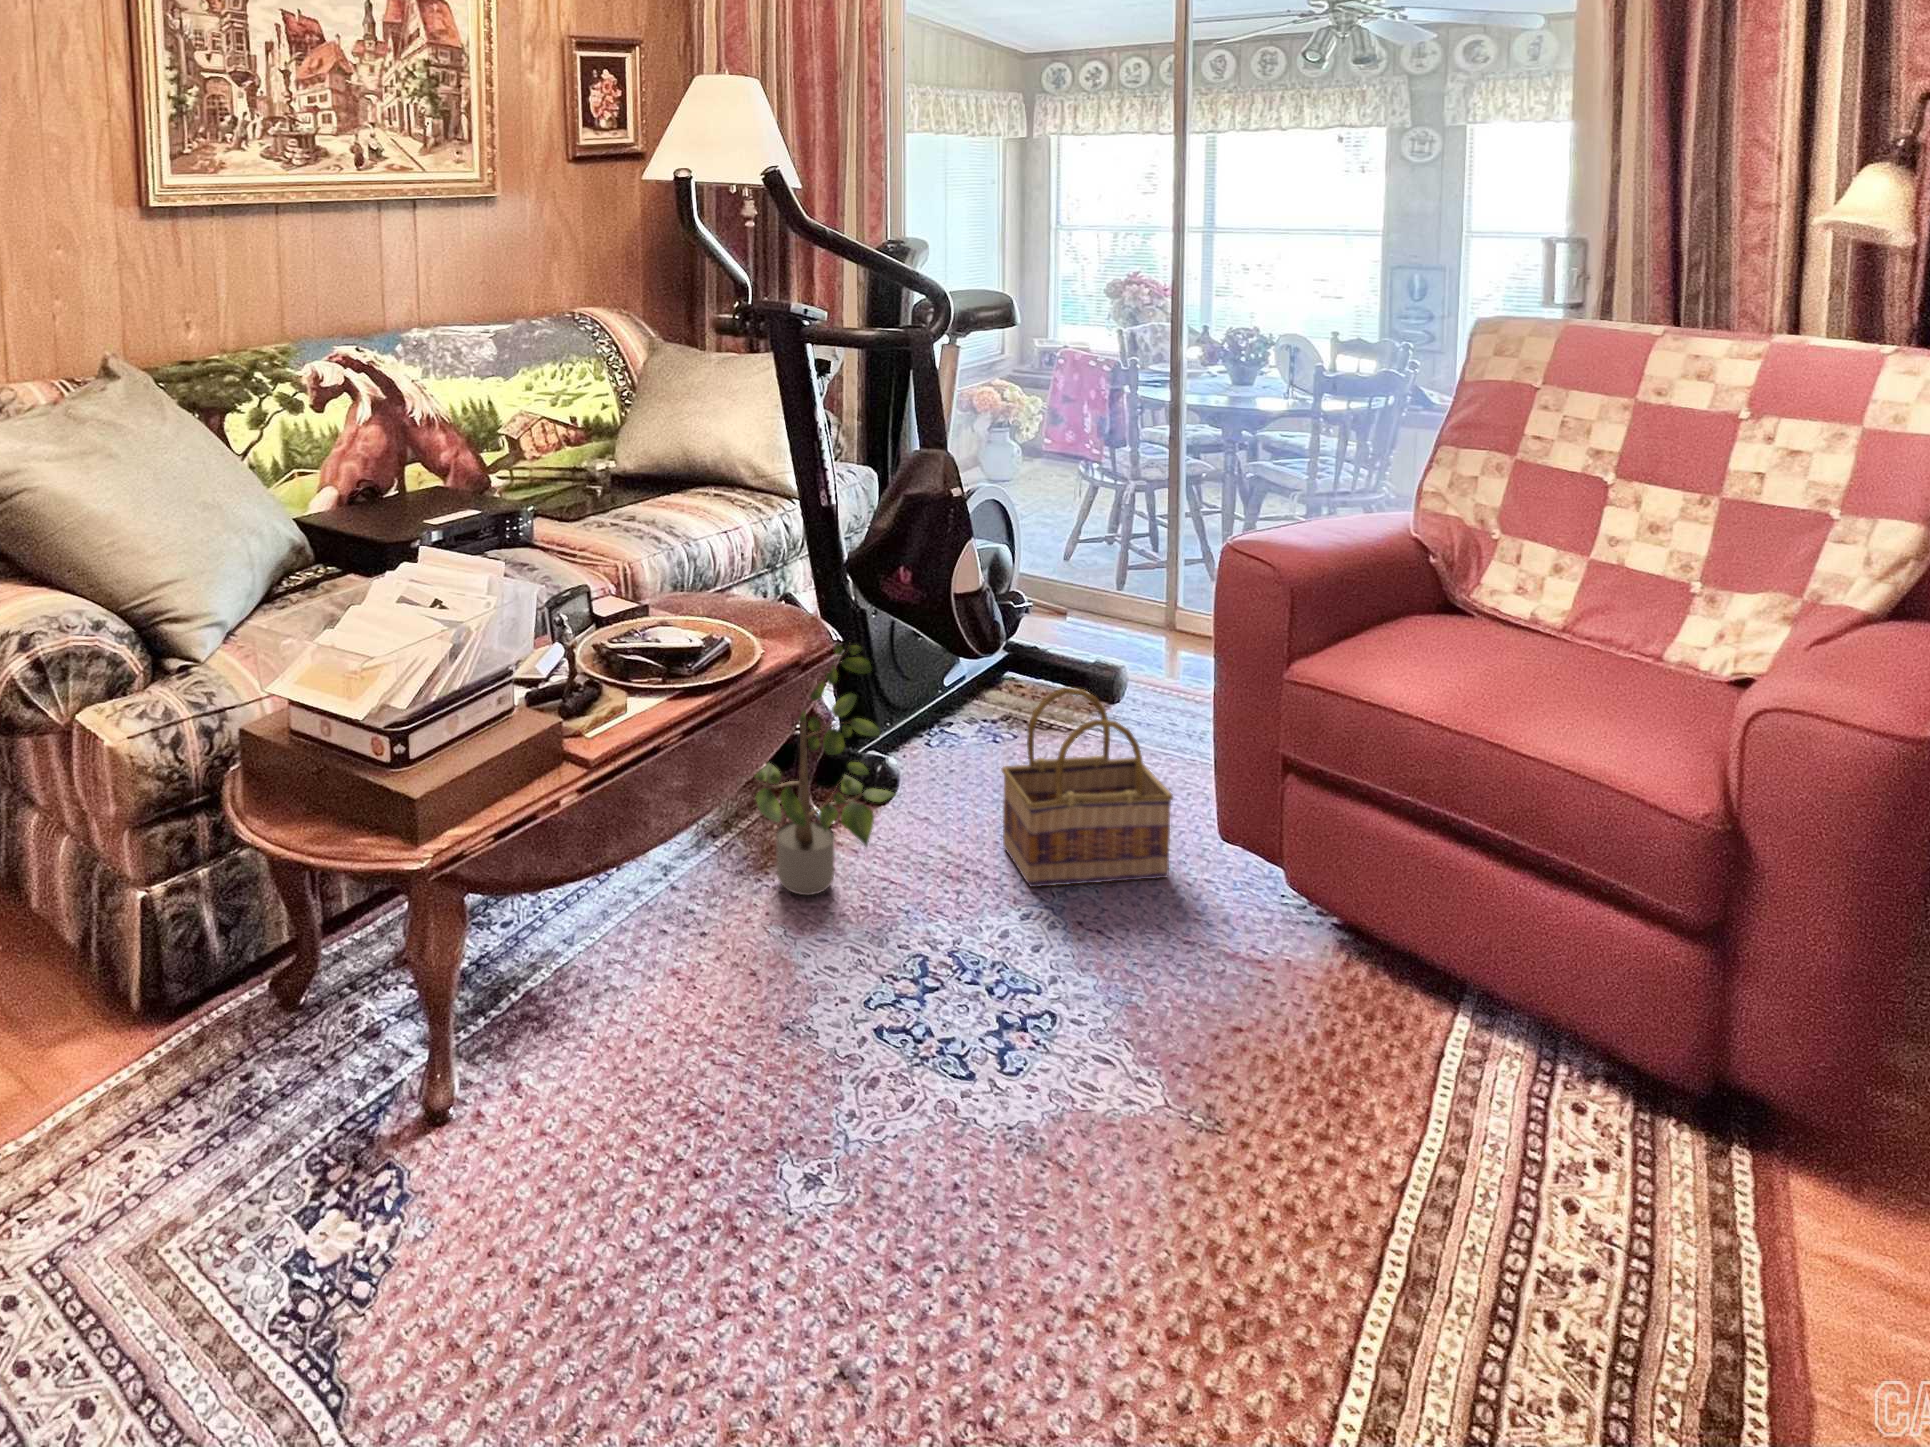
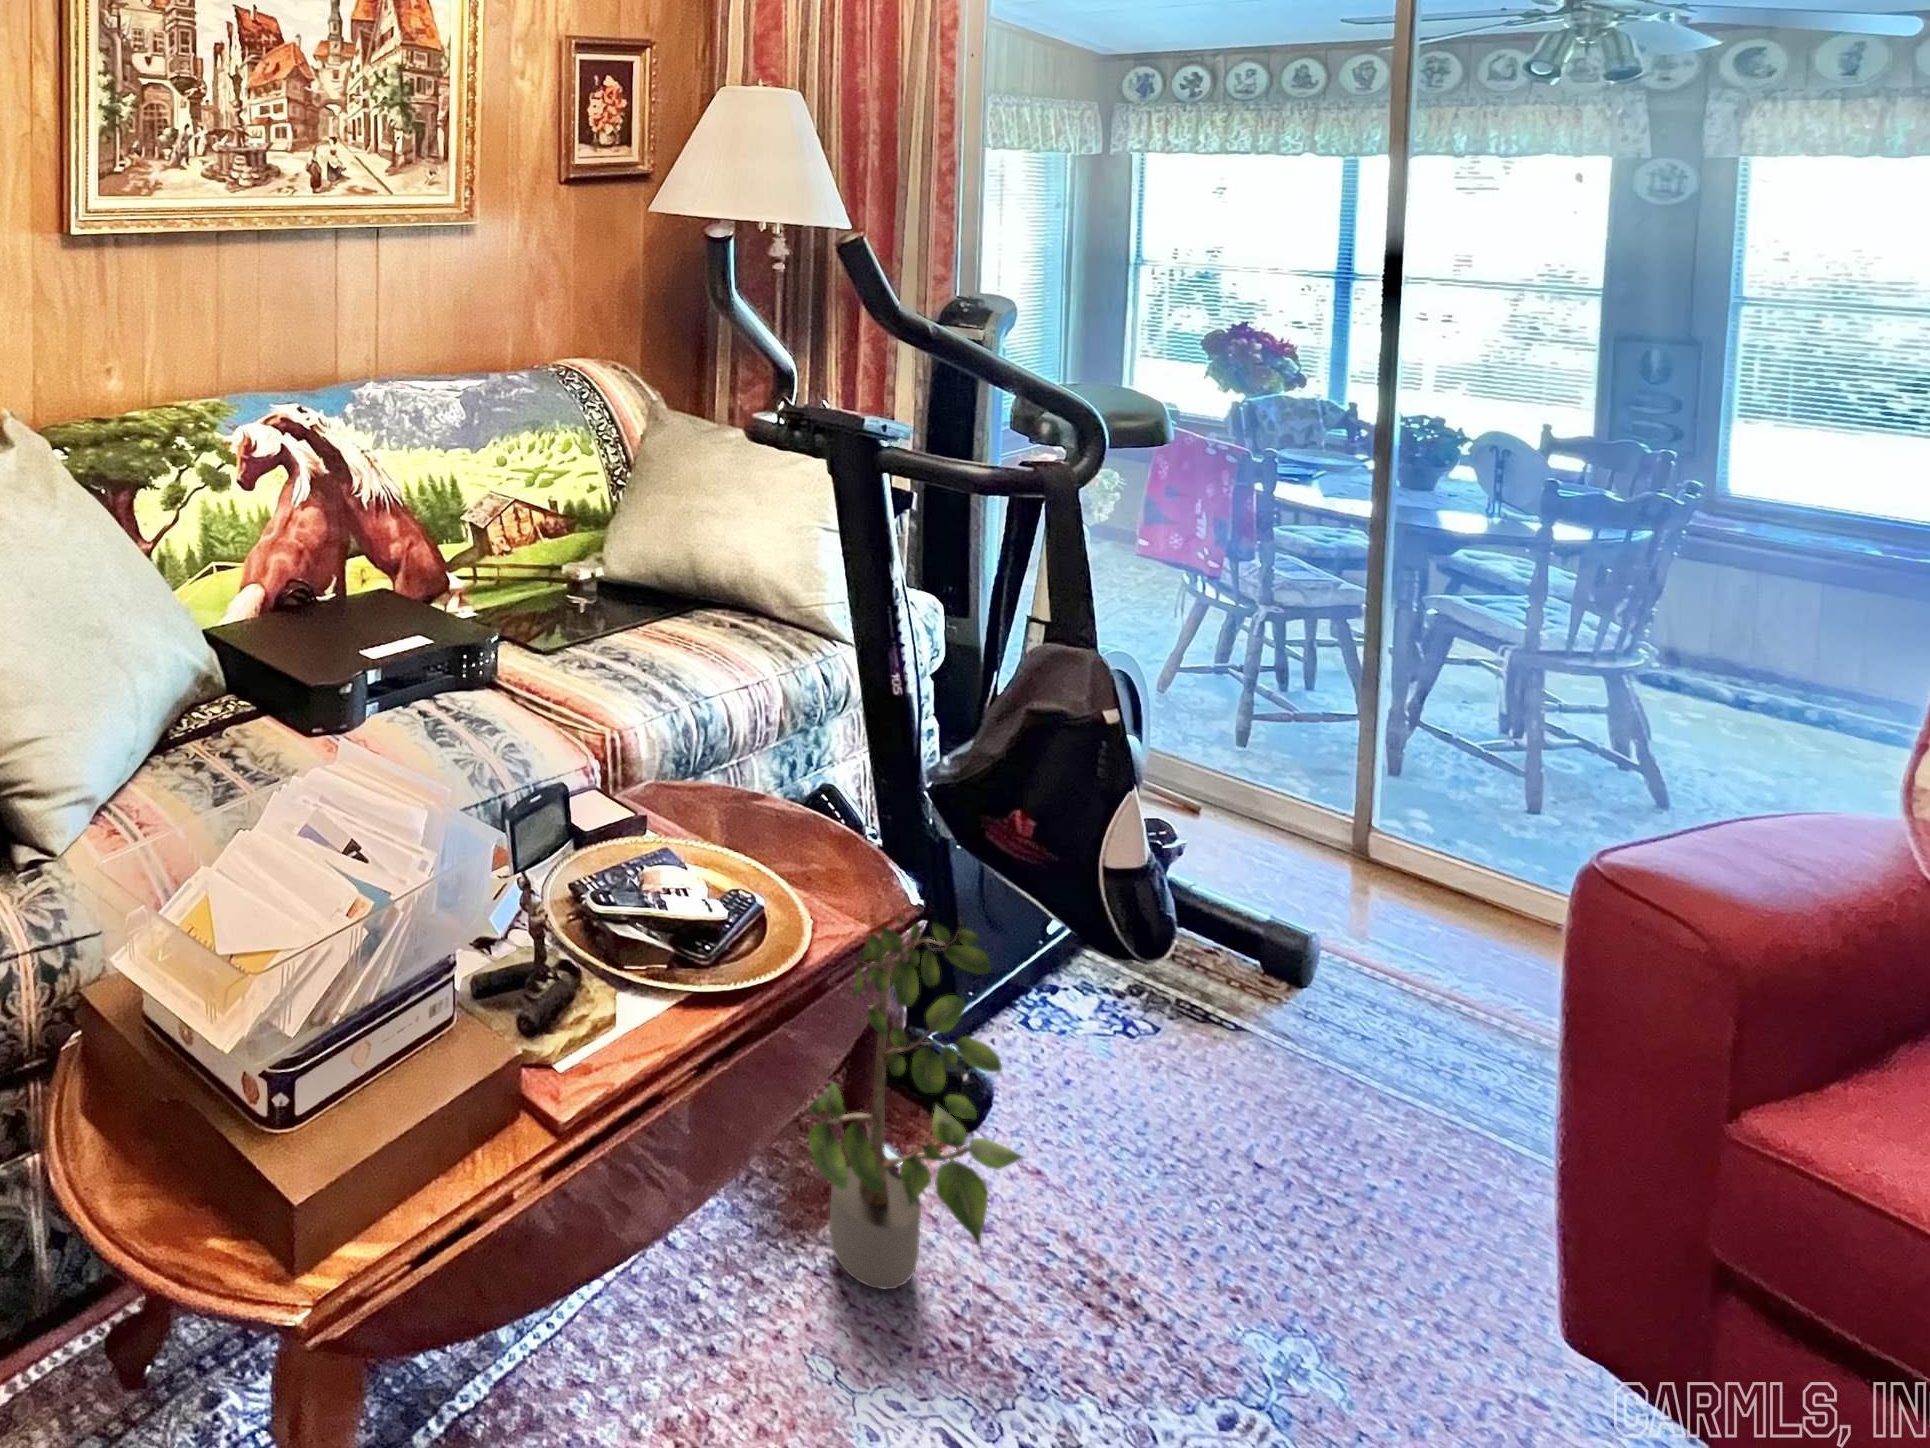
basket: present [1002,687,1173,887] -> none [1173,1017,1489,1358]

